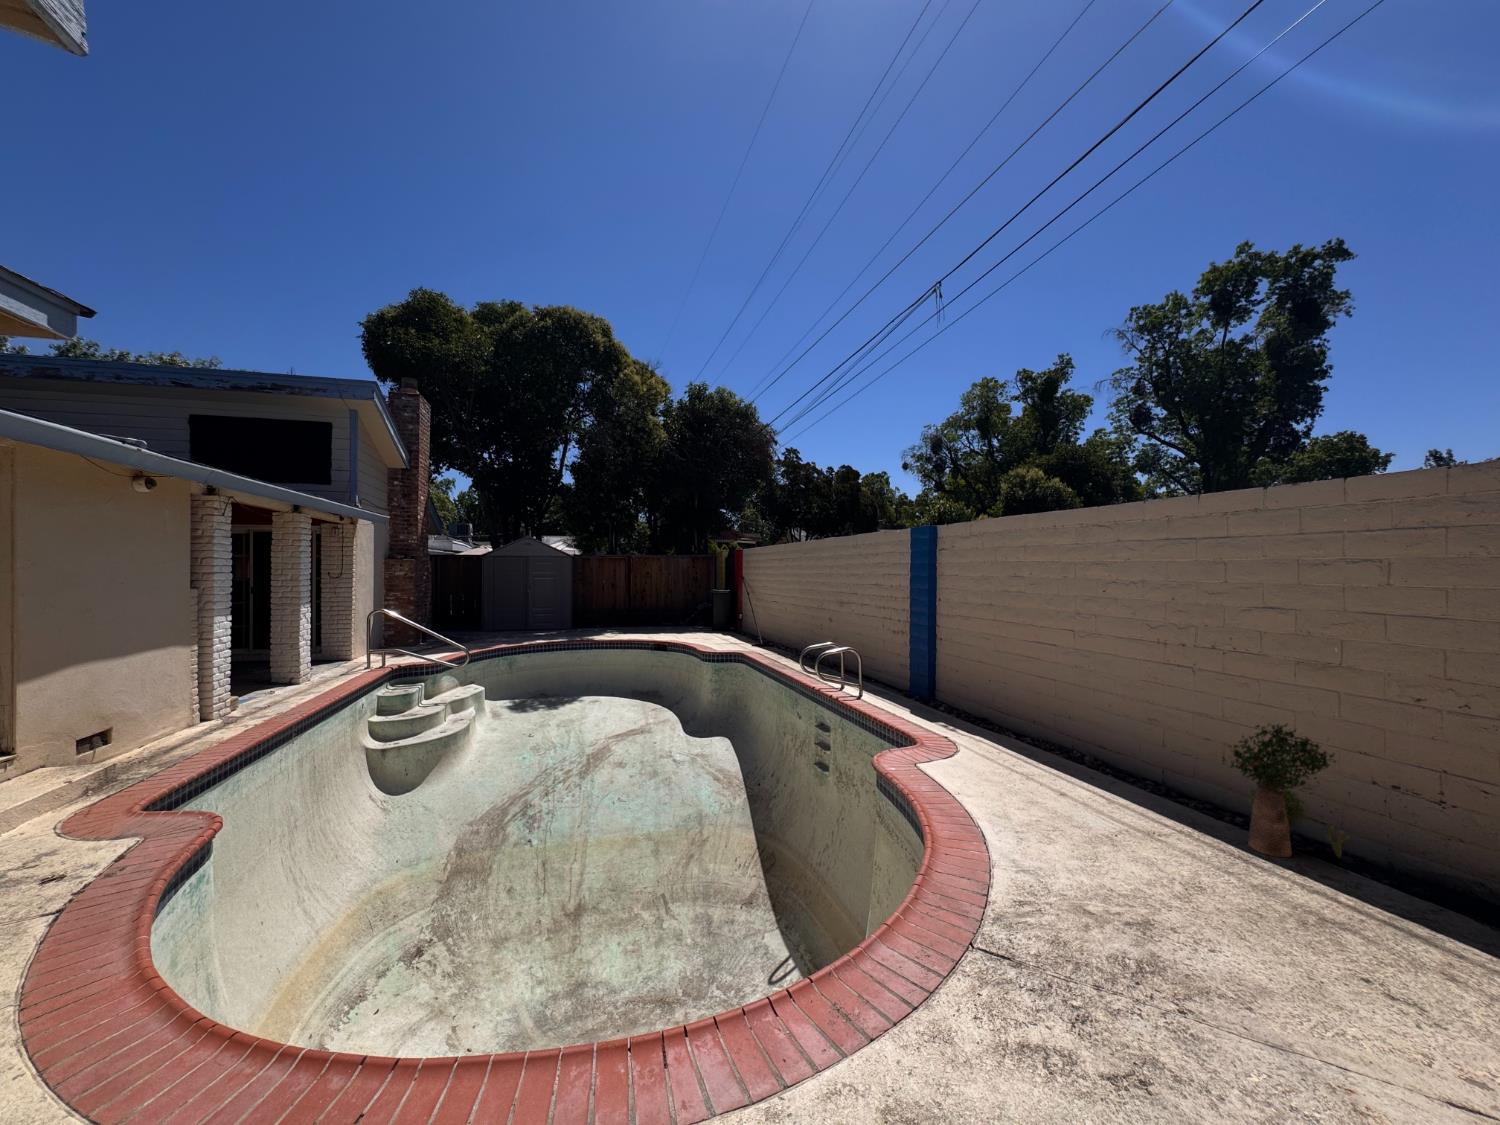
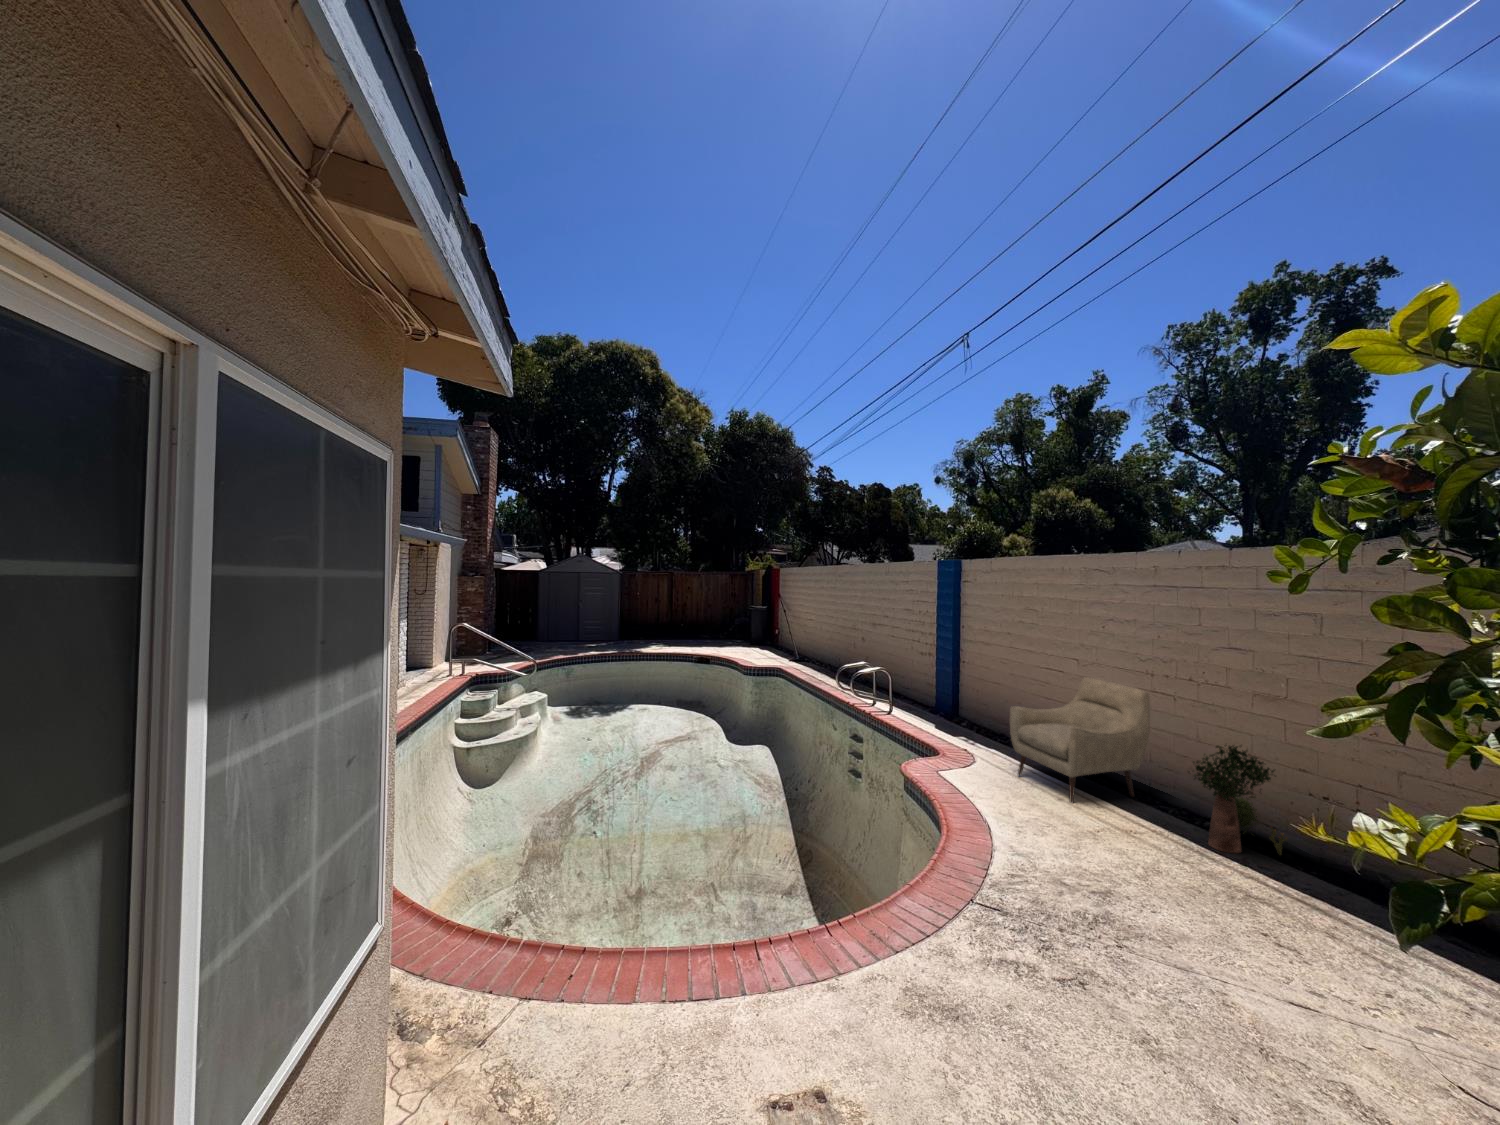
chair: none [999,649,1163,797] -> present [1010,677,1150,803]

